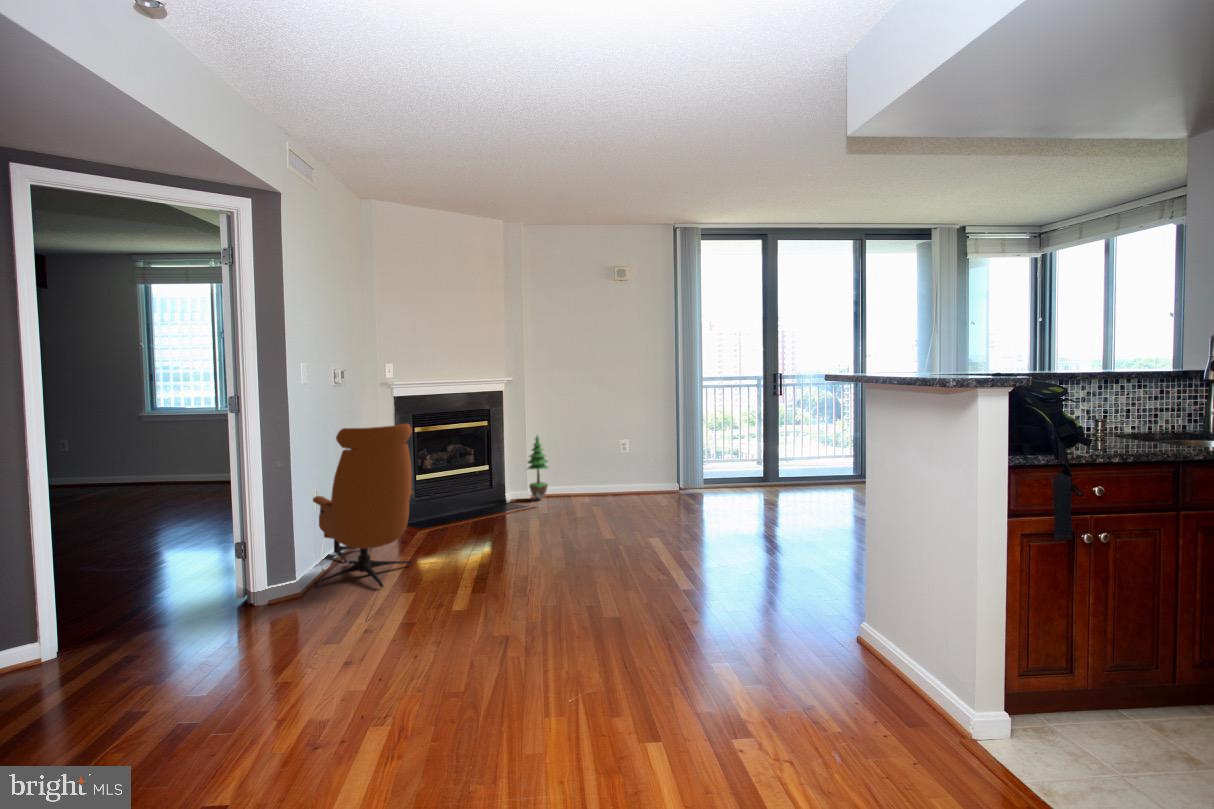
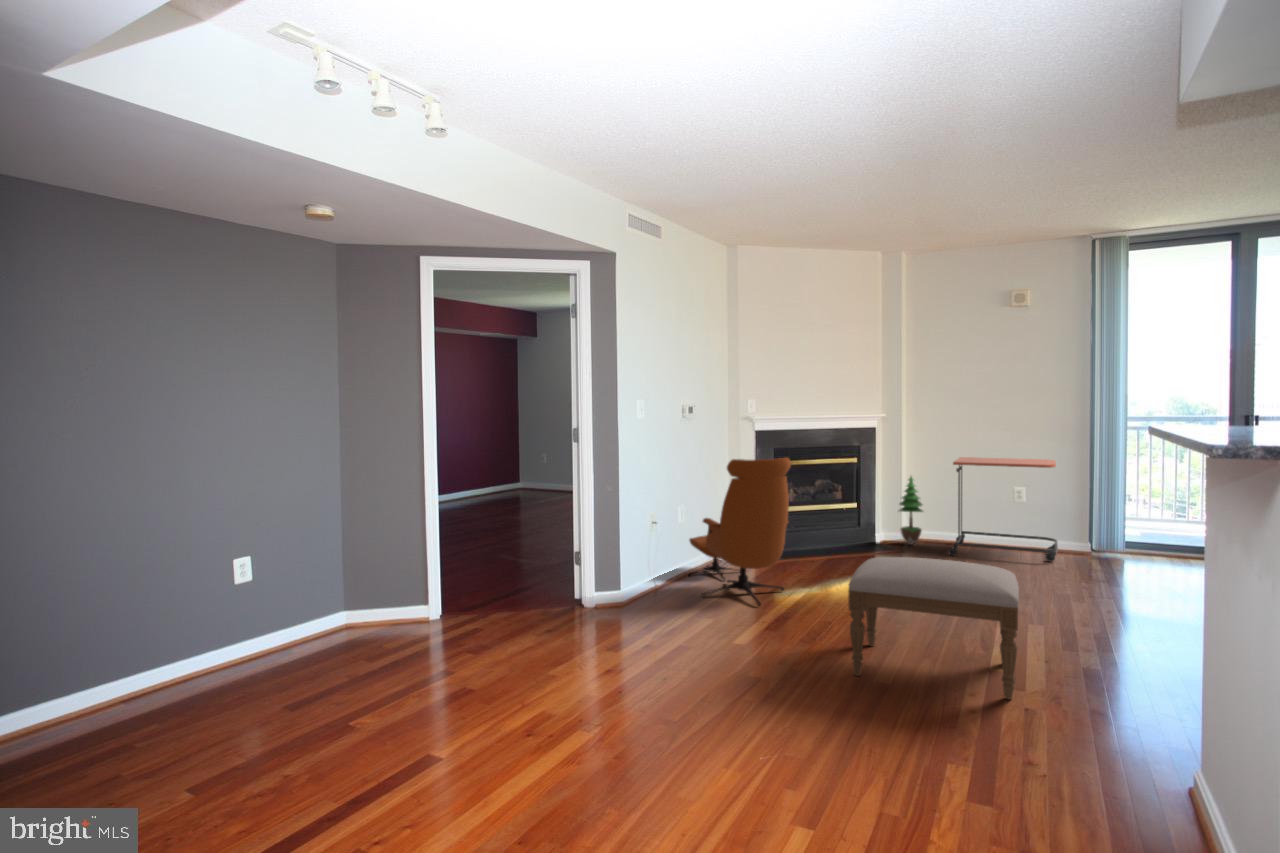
side table: none [571,415,657,506] -> present [948,457,1058,562]
ottoman: none [469,519,634,656] -> present [848,557,1019,700]

